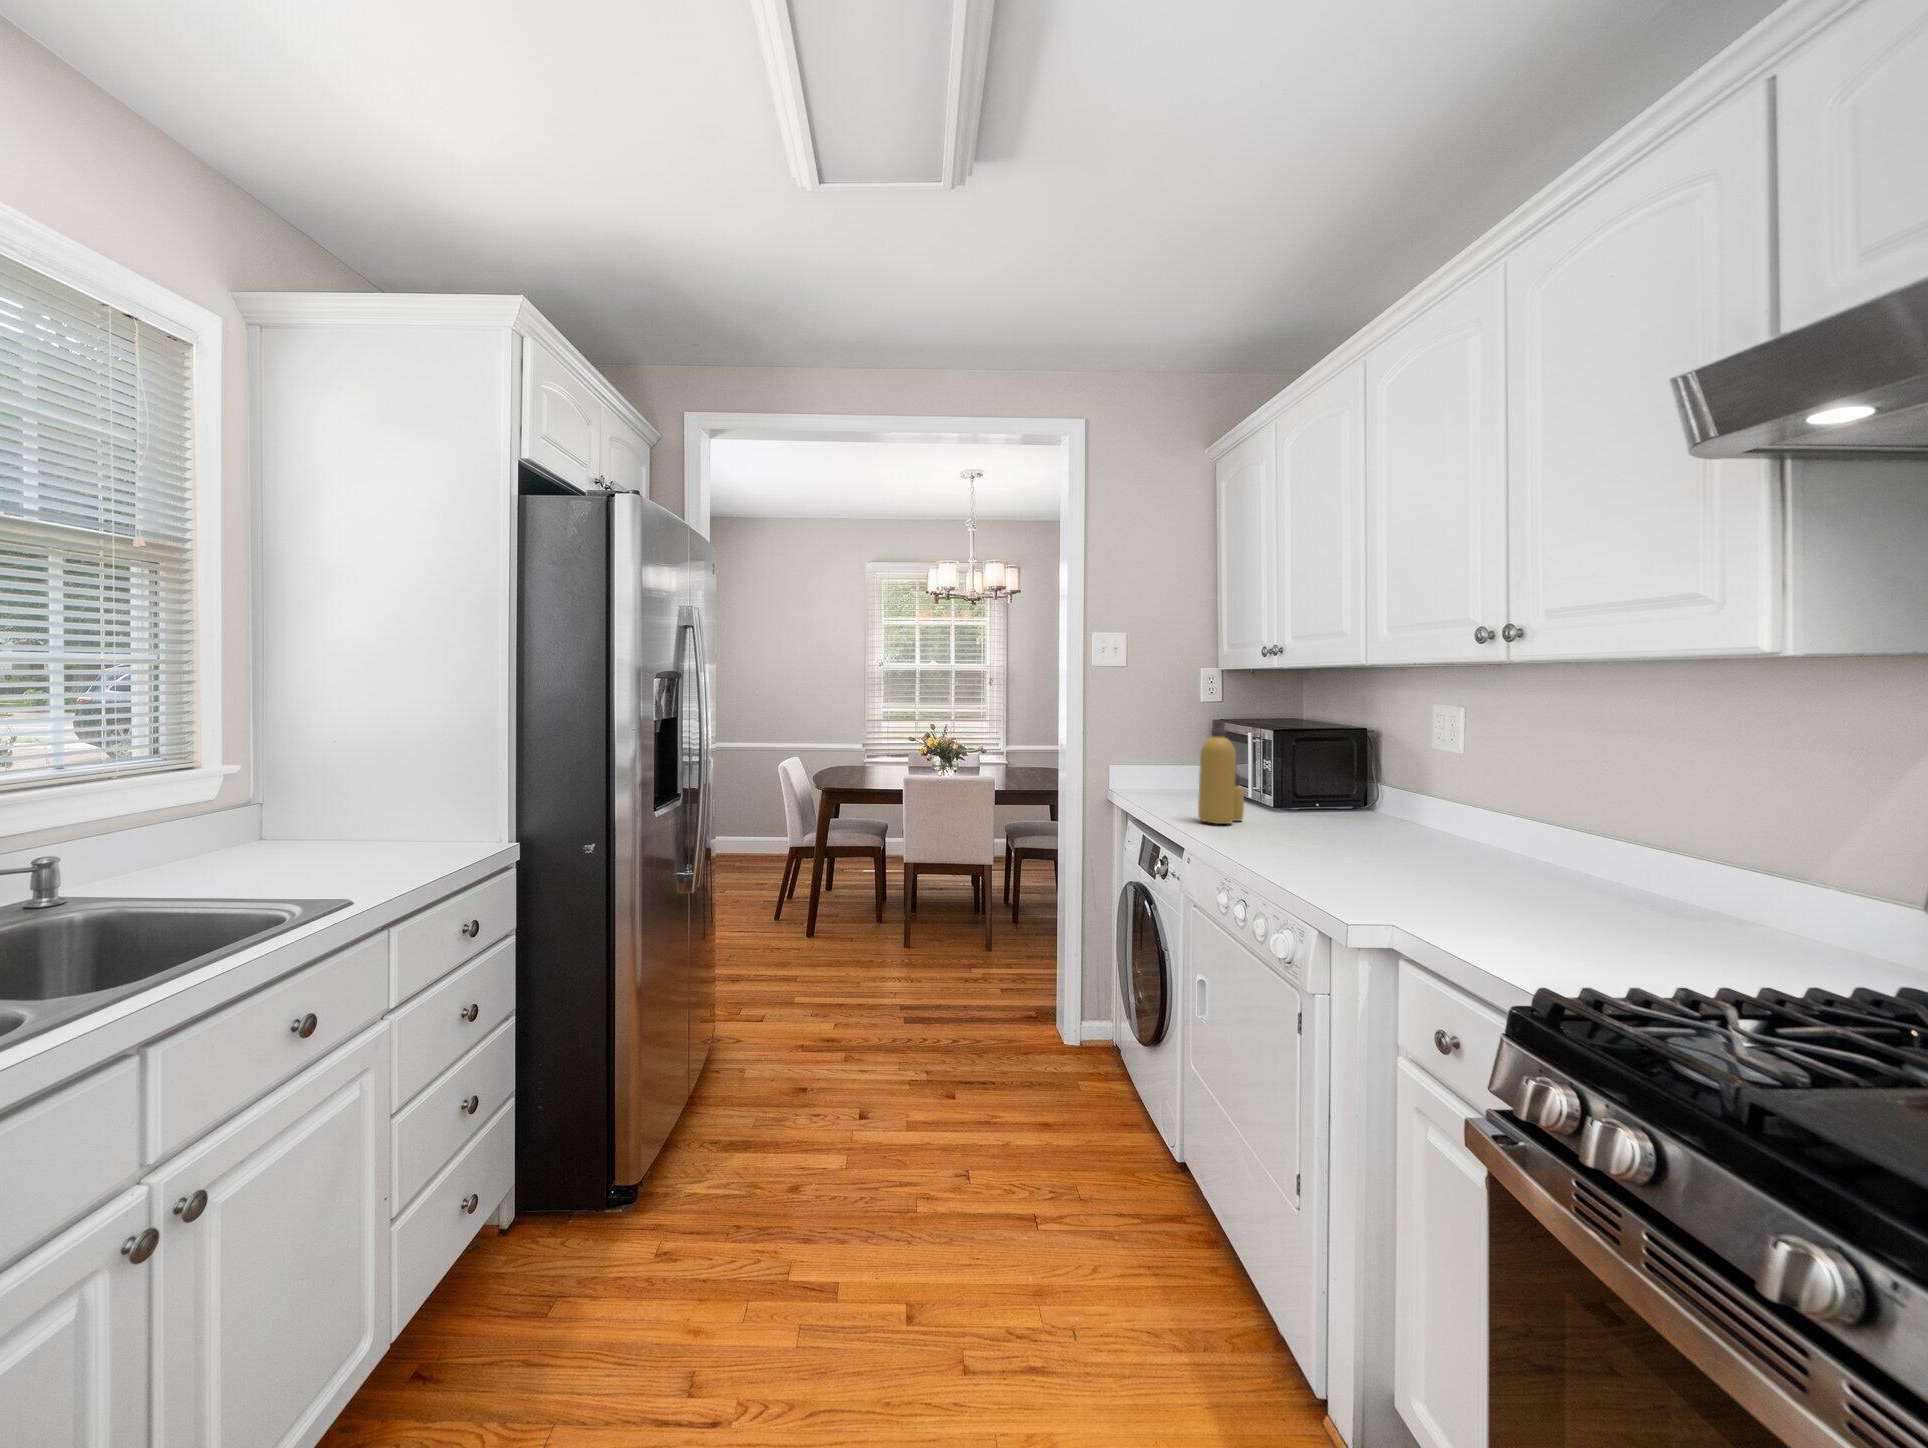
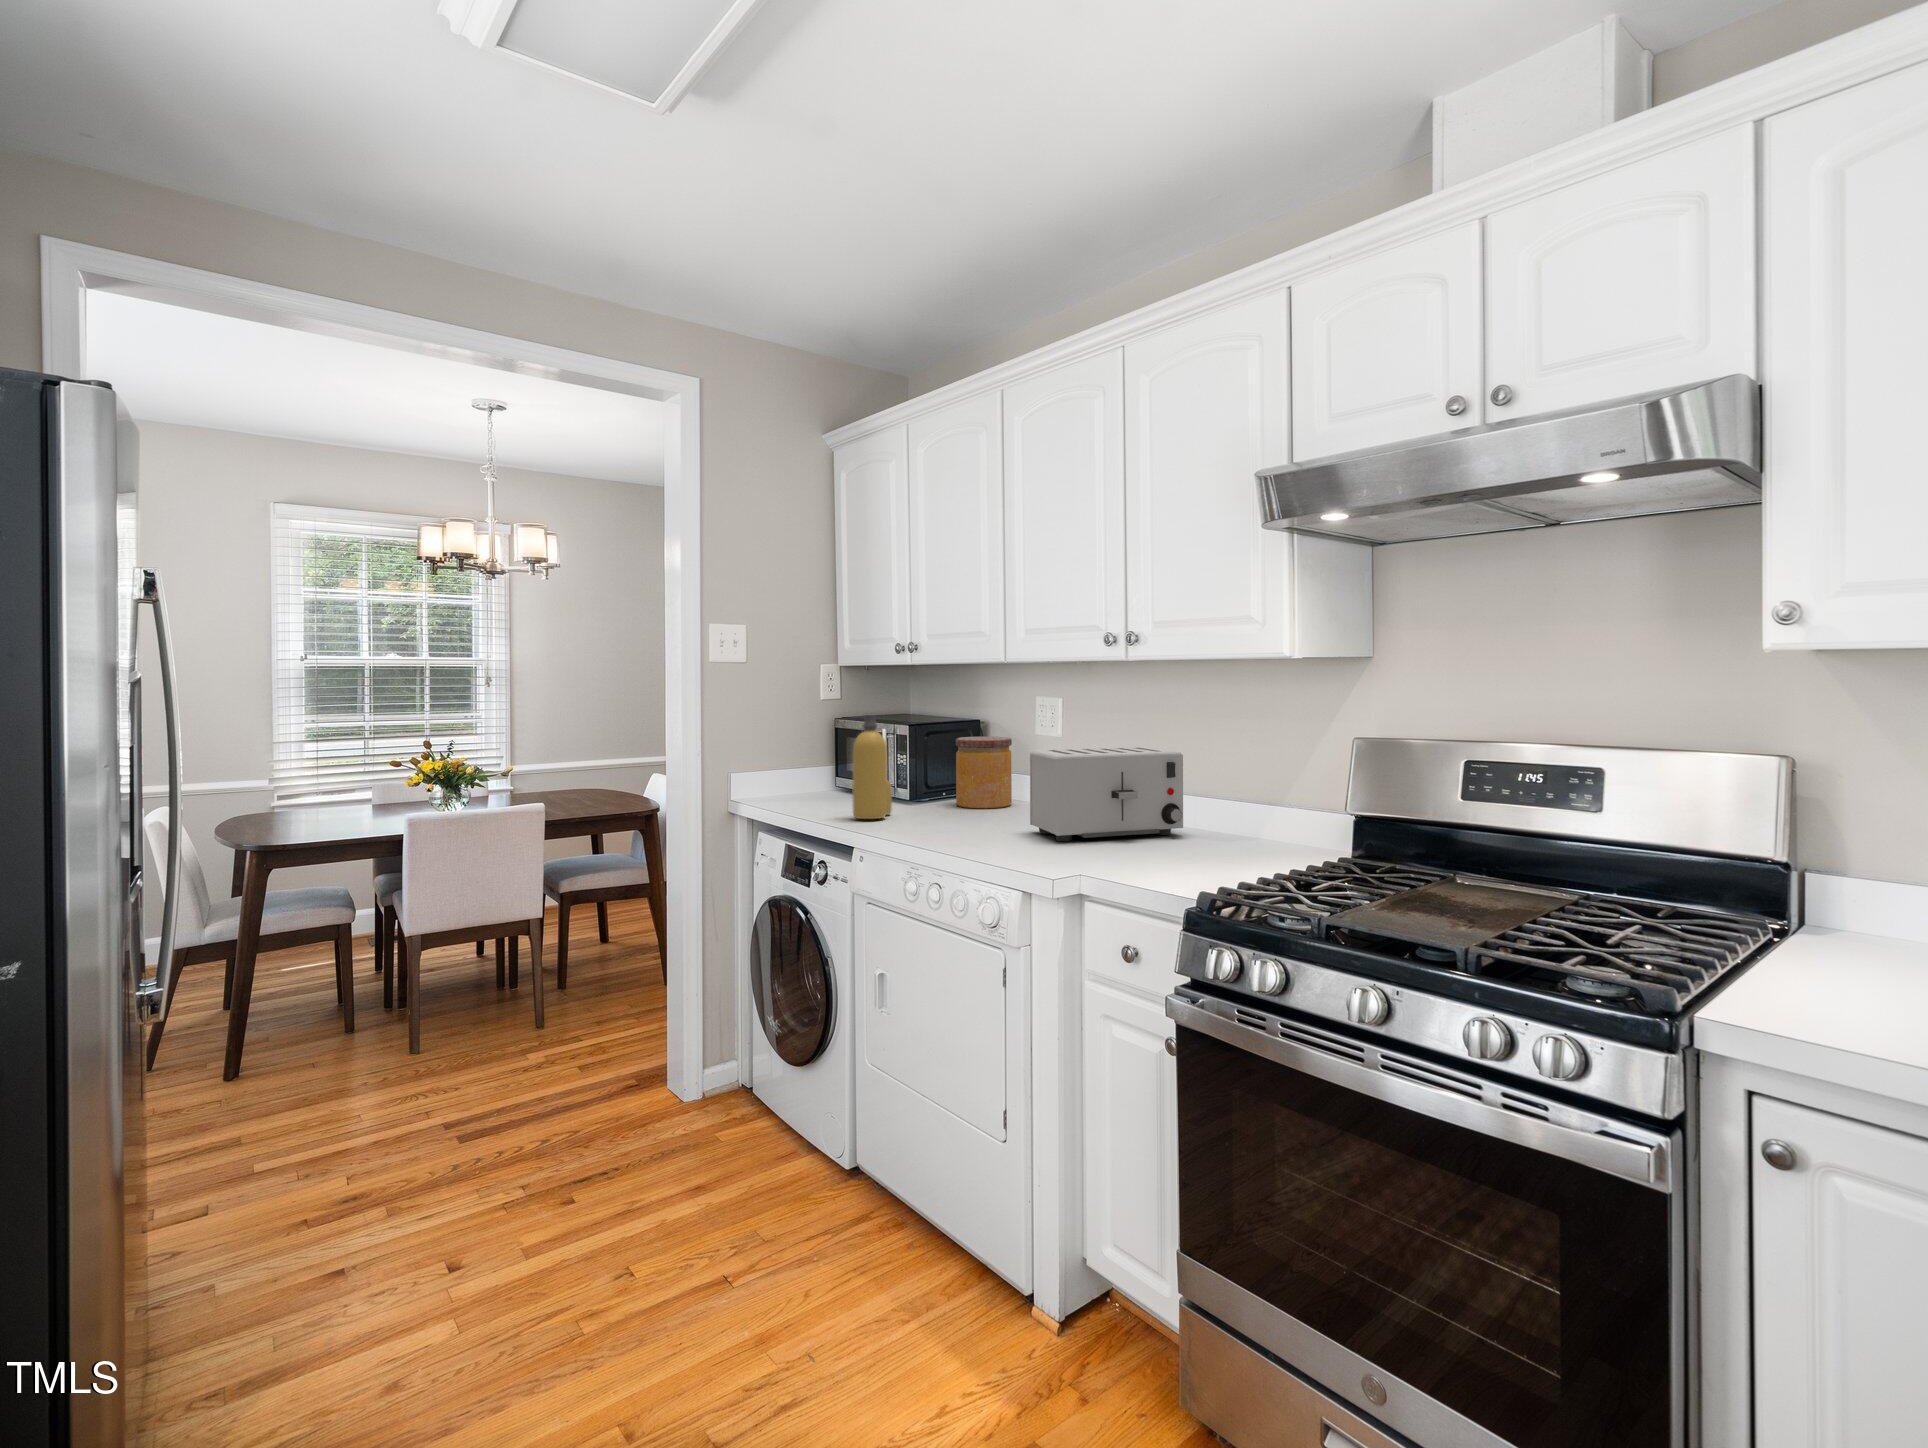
jar: none [1325,749,1395,829] -> present [956,736,1012,808]
toaster: none [1380,771,1604,895] -> present [1030,747,1183,841]

